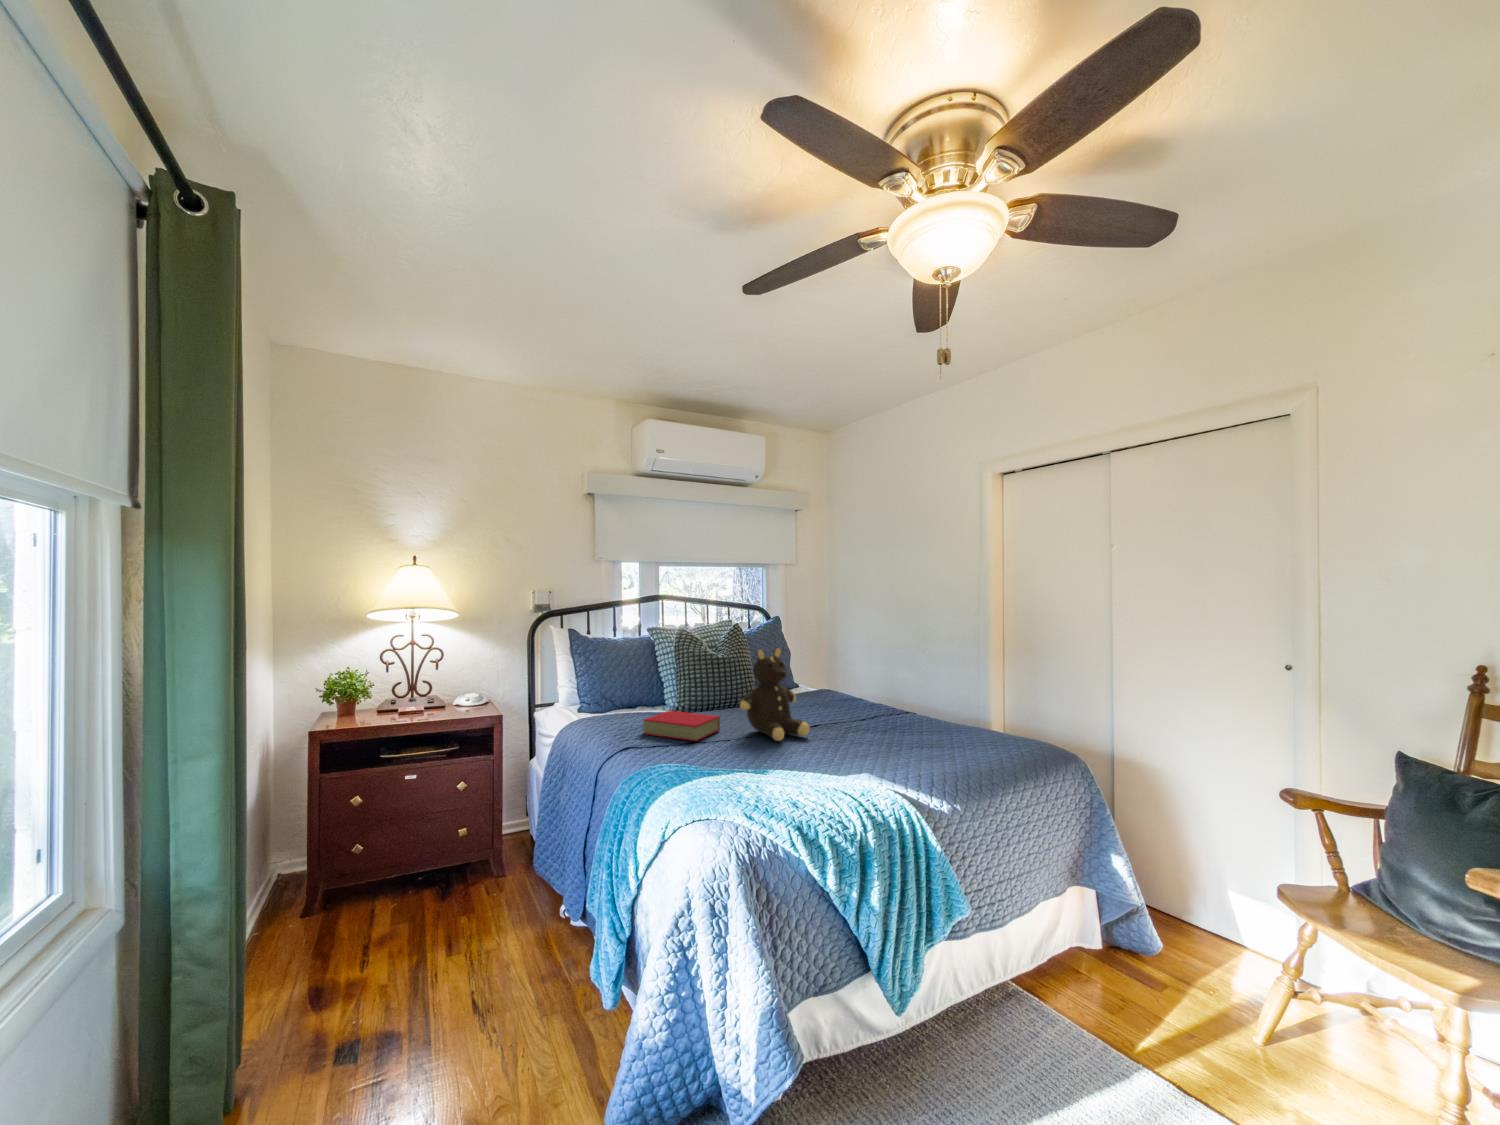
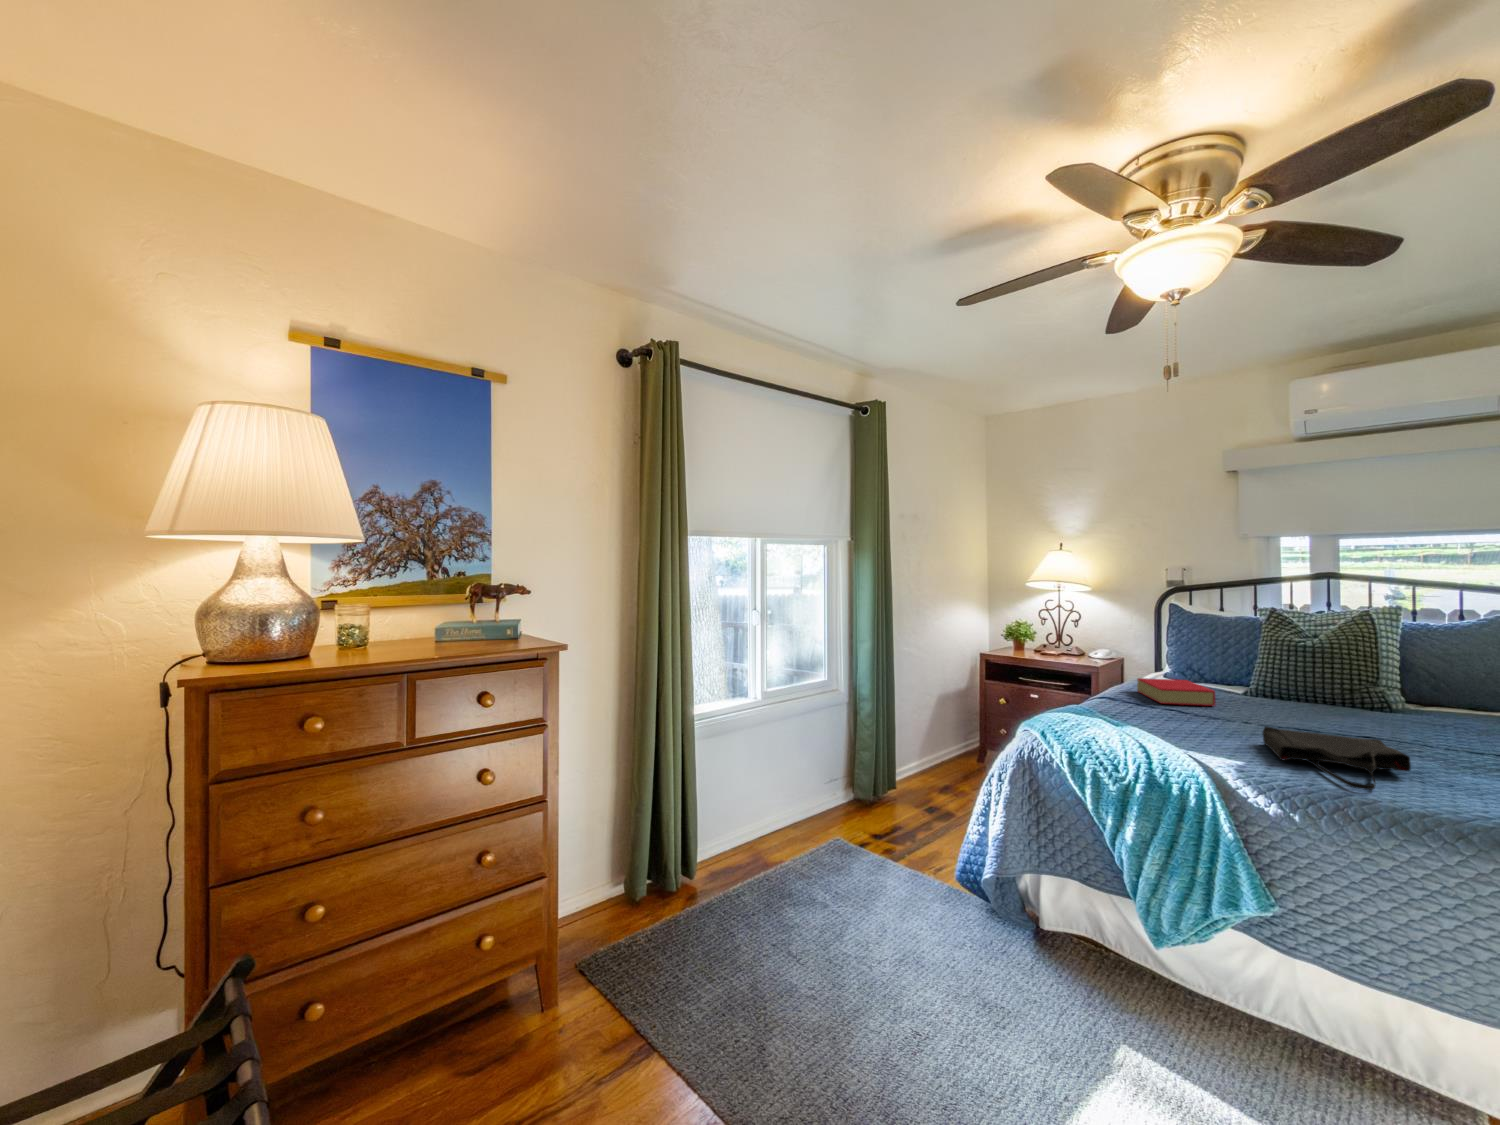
teddy bear: present [740,648,809,741] -> none [1221,624,1325,730]
tote bag: none [829,729,945,771] -> present [1262,726,1411,790]

